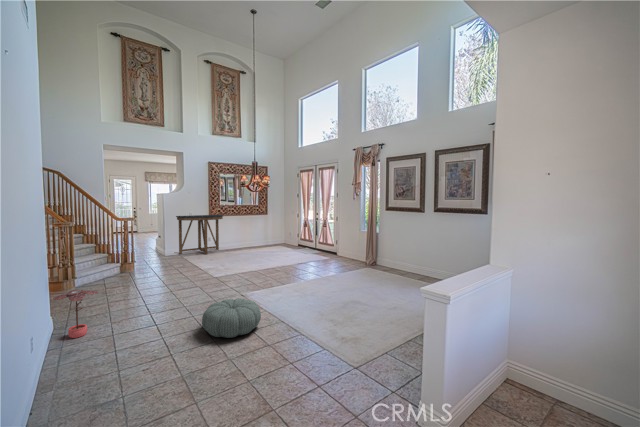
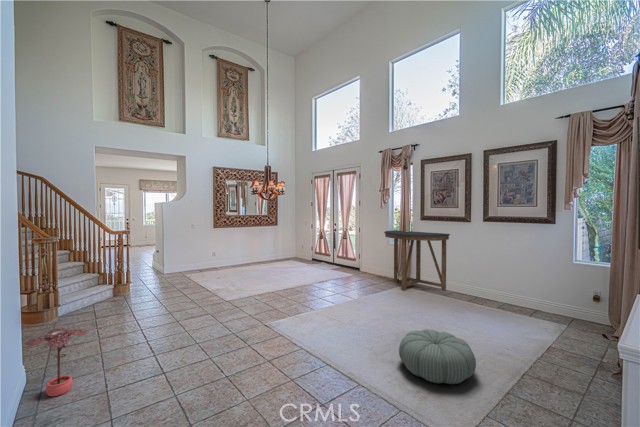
console table: present [176,215,223,255] -> present [384,230,450,291]
pouf: present [202,298,261,338] -> present [399,329,476,384]

